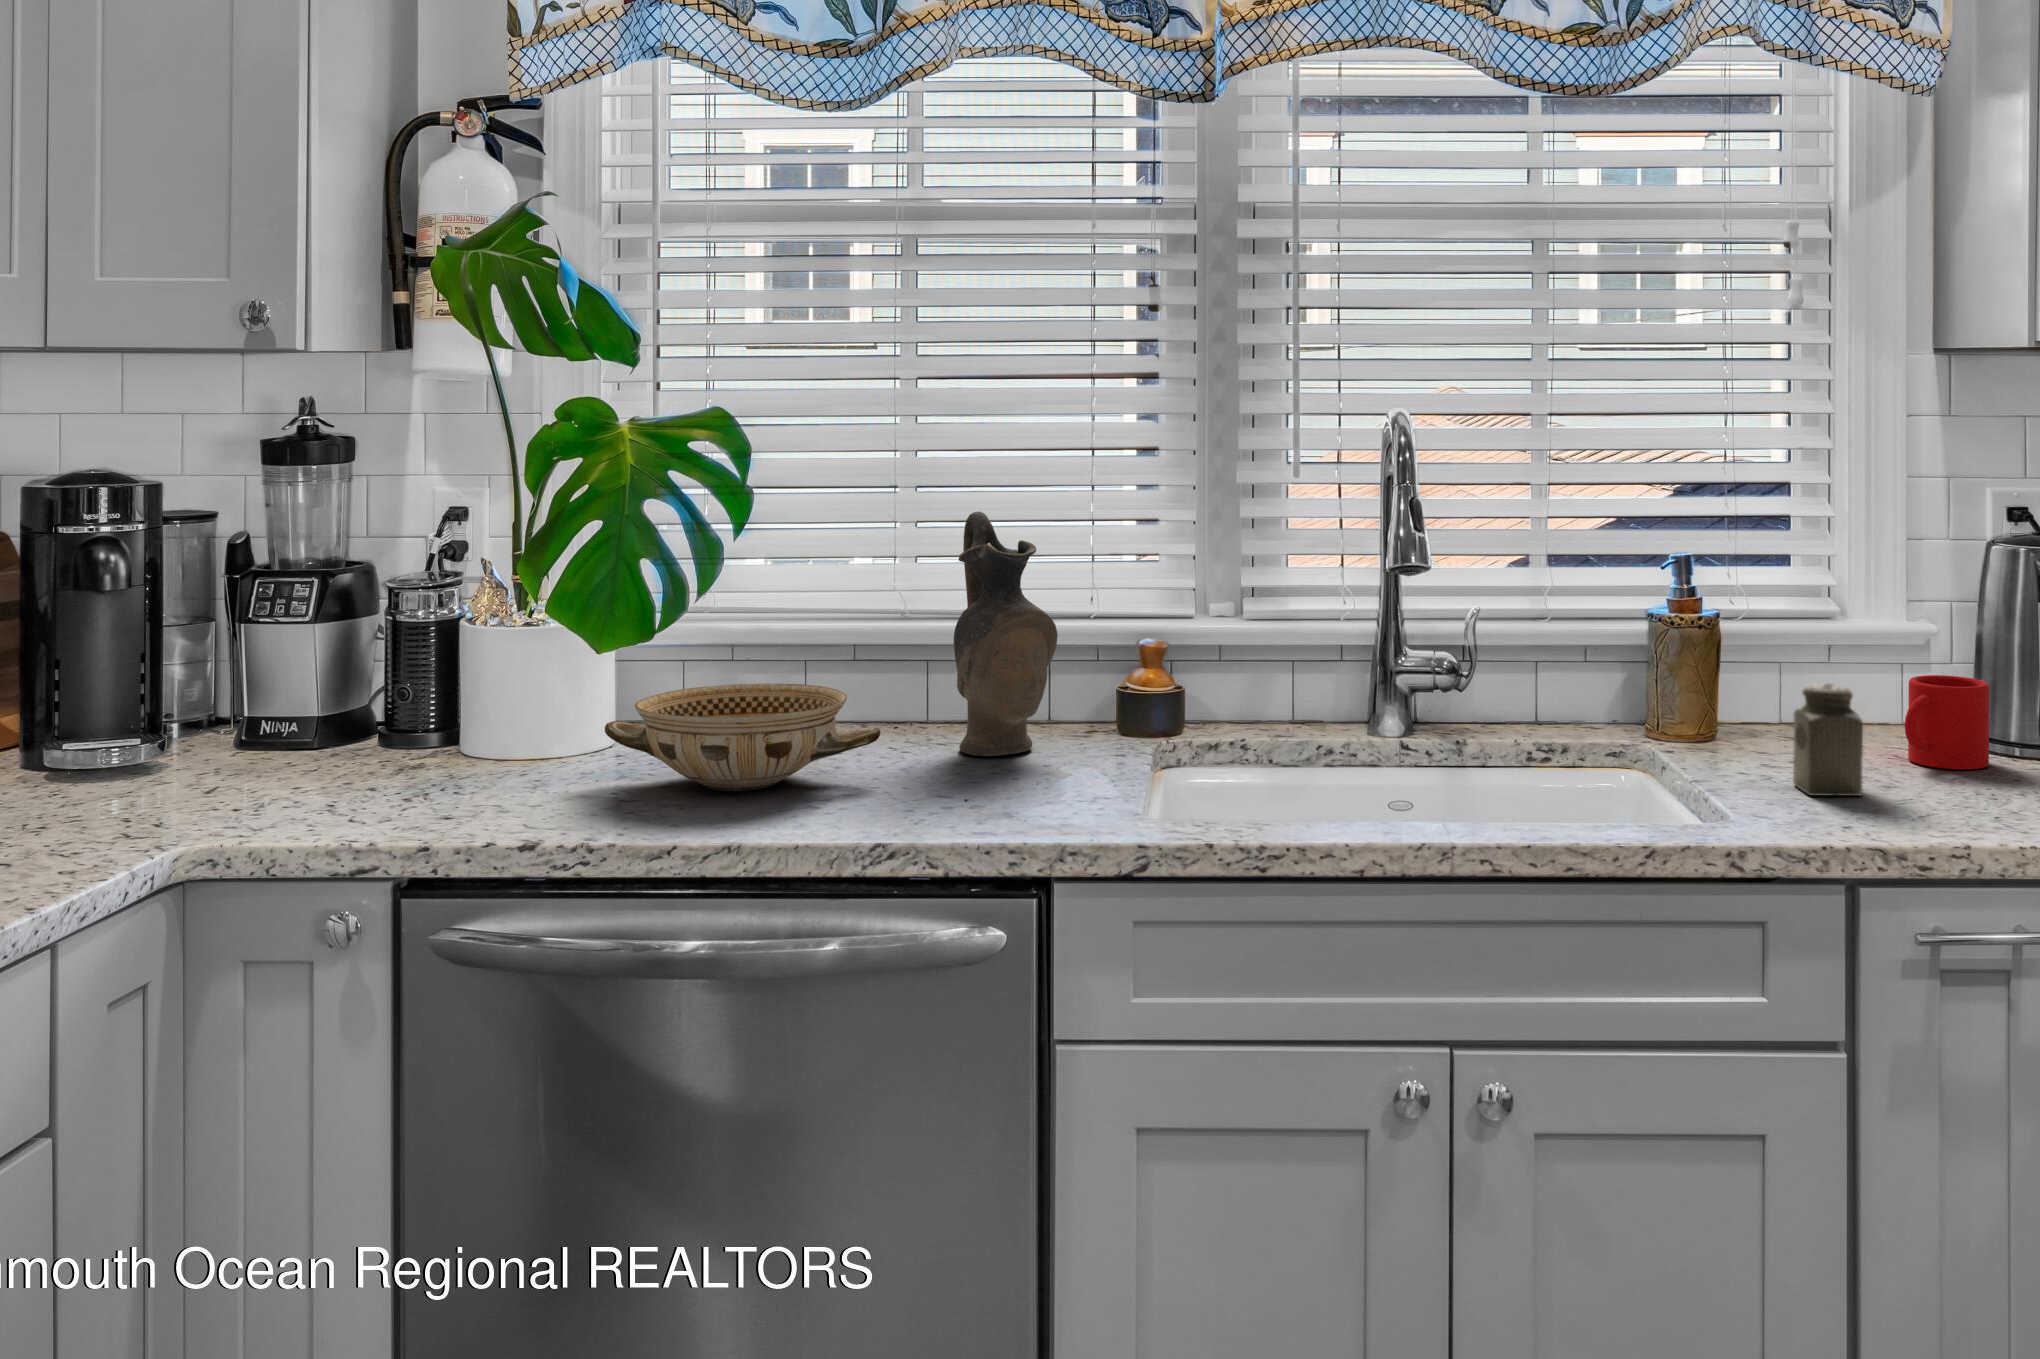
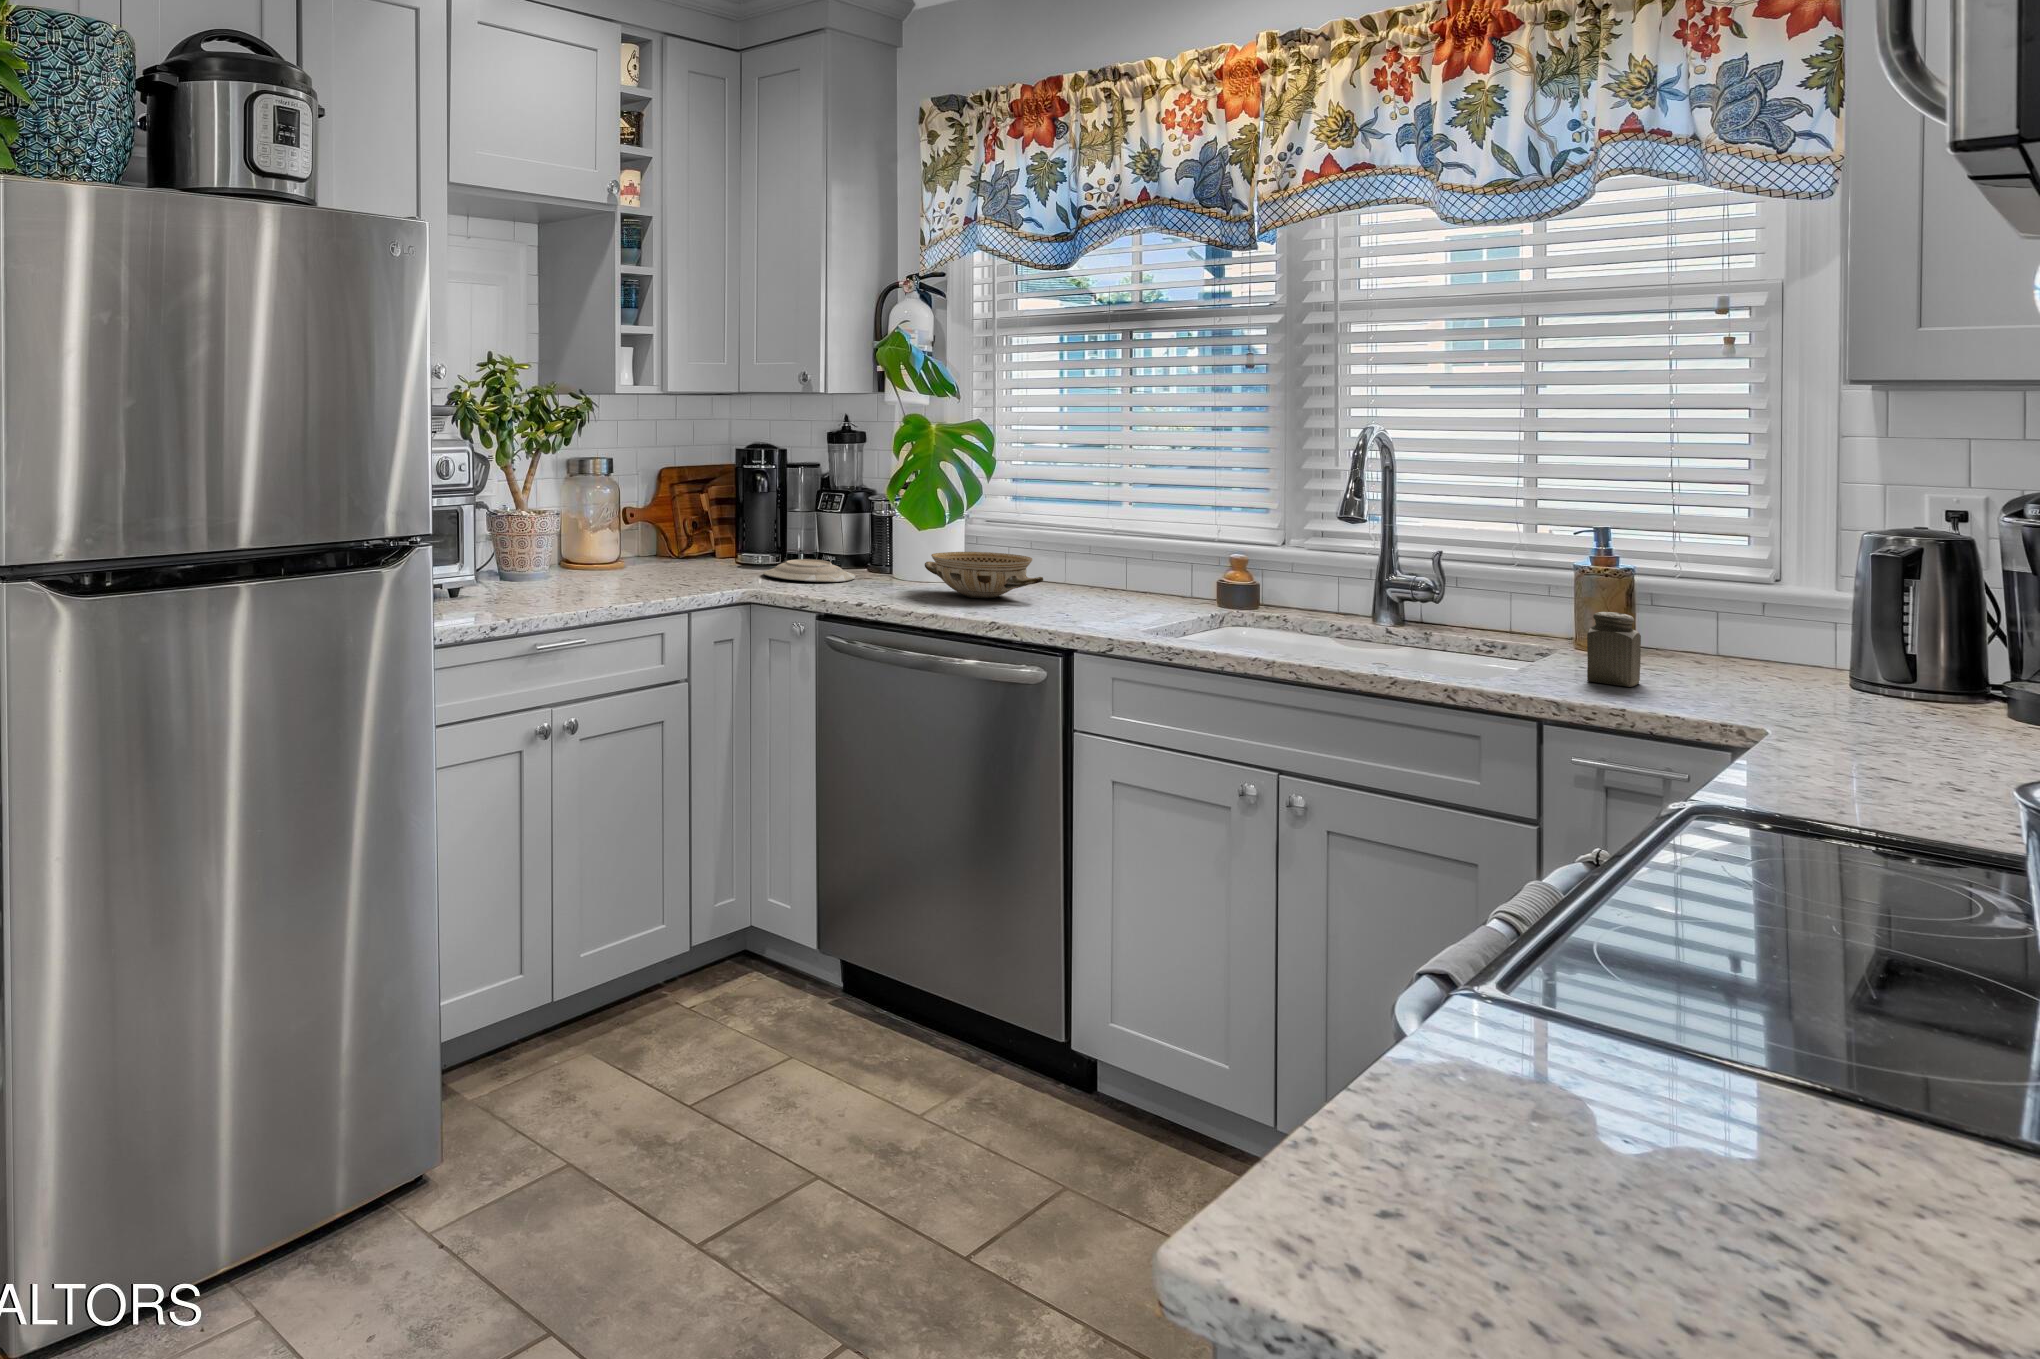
ceramic pitcher: present [954,511,1058,756] -> none [1102,477,1158,603]
mug: present [1905,675,1989,769] -> none [1727,626,1825,695]
plate: none [167,747,411,813] -> present [764,559,855,582]

